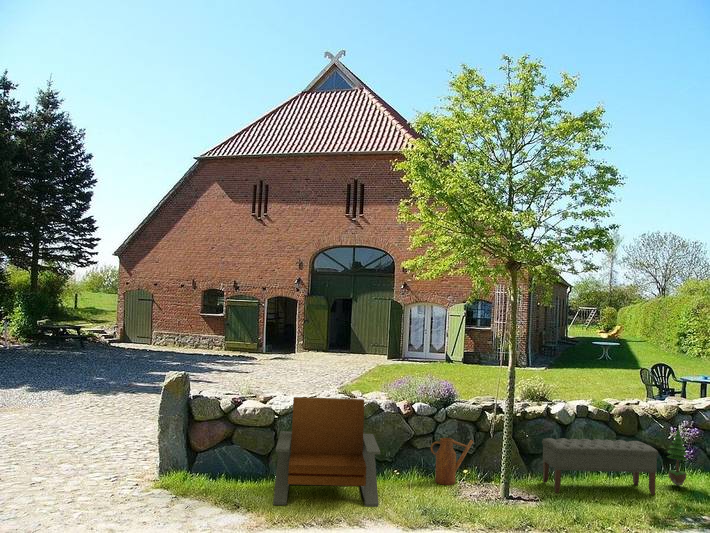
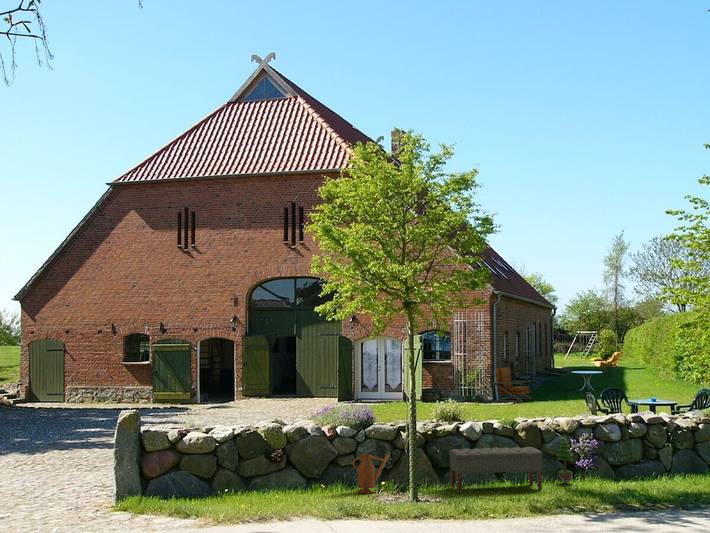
lounge chair: present [273,397,380,507] -> present [493,367,532,402]

